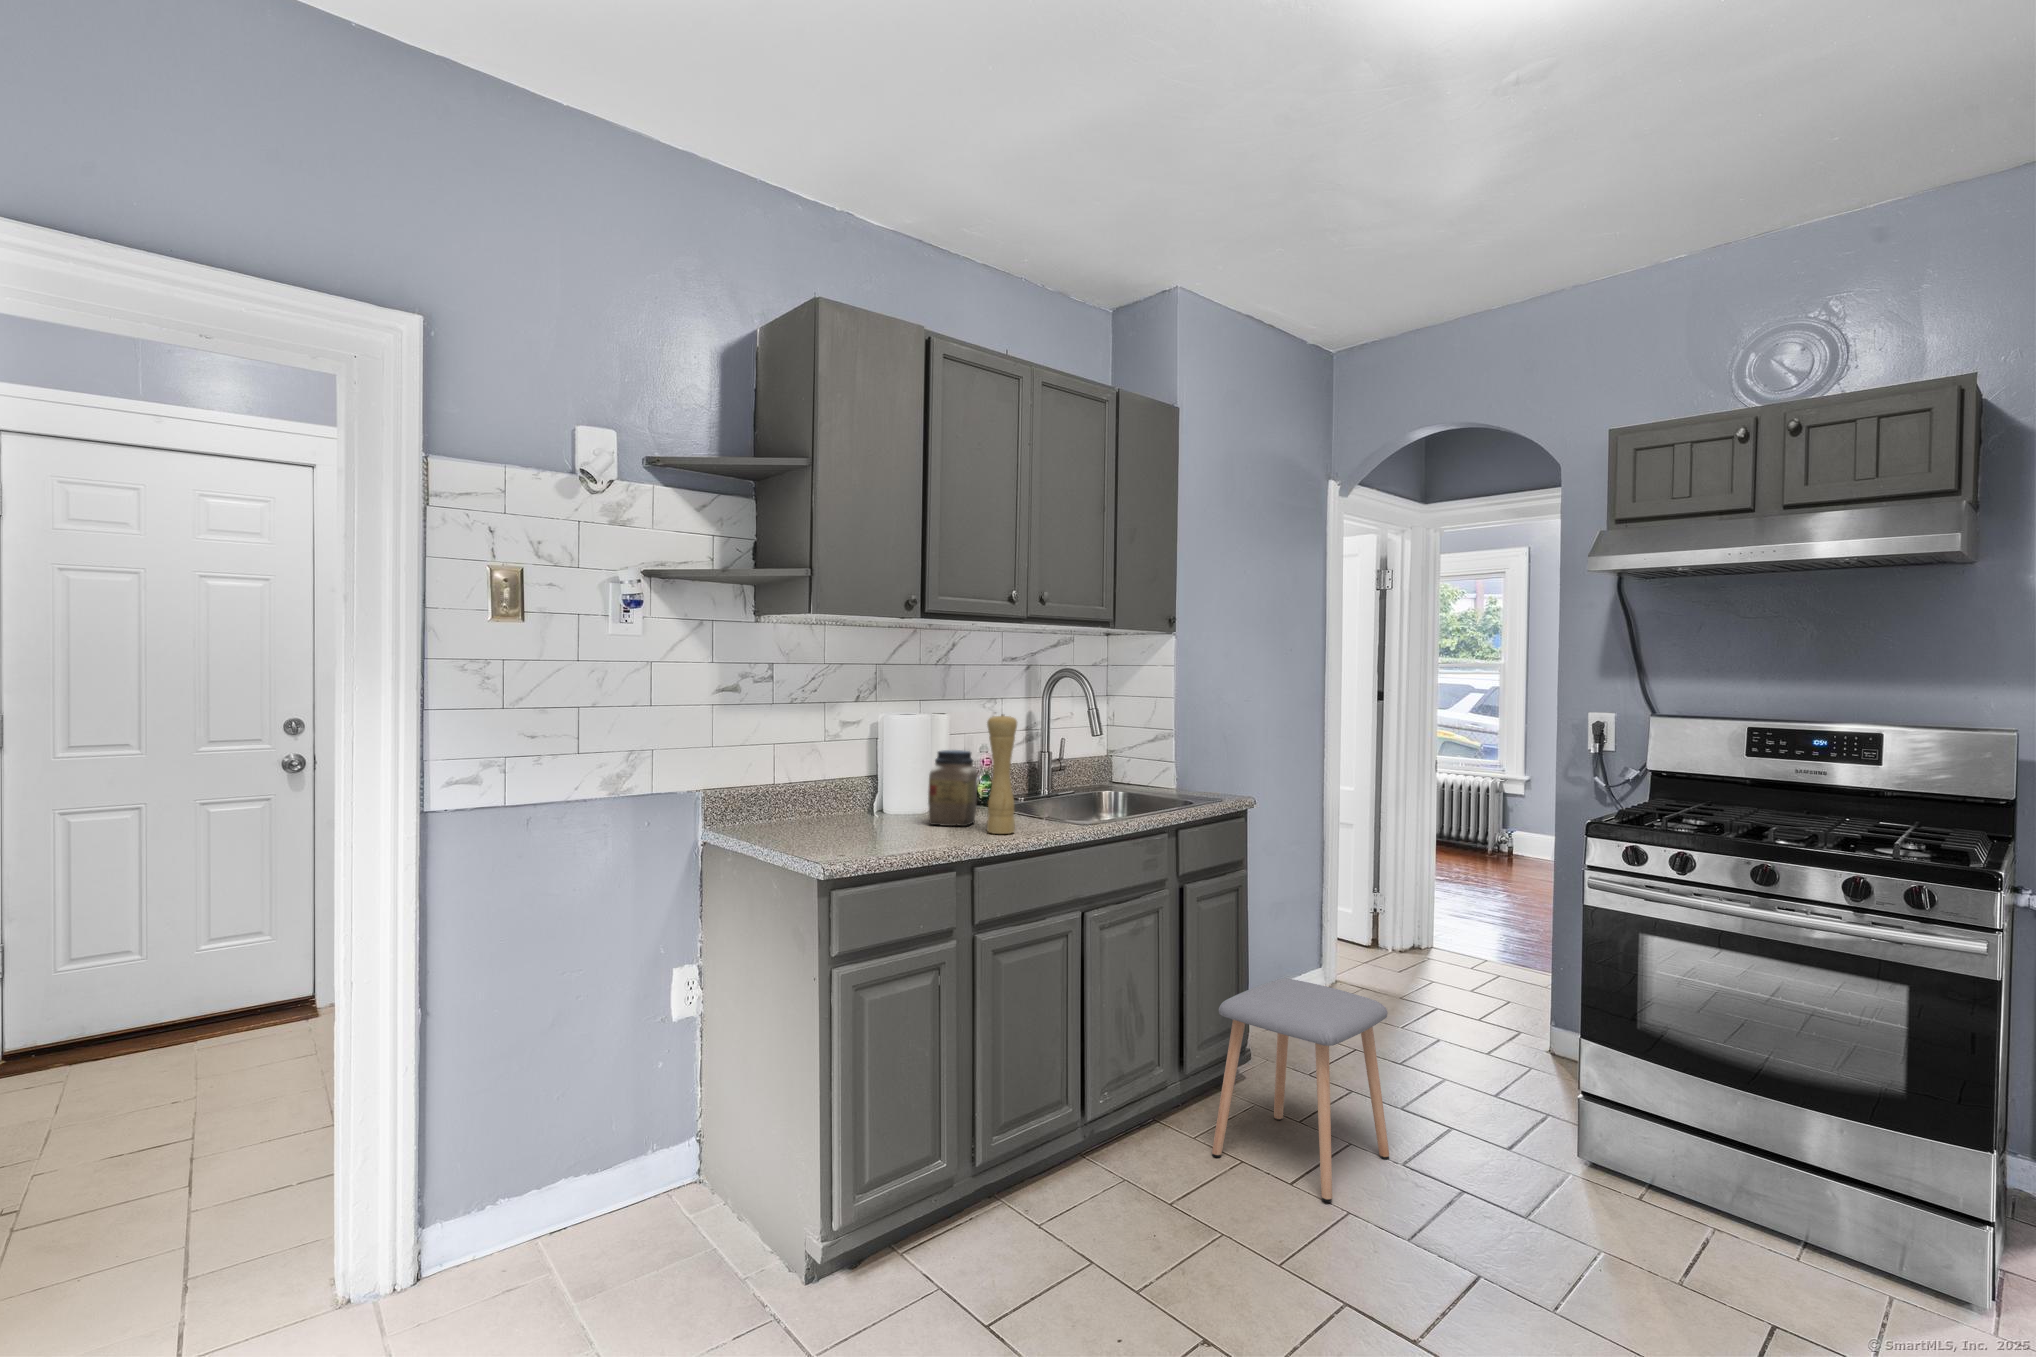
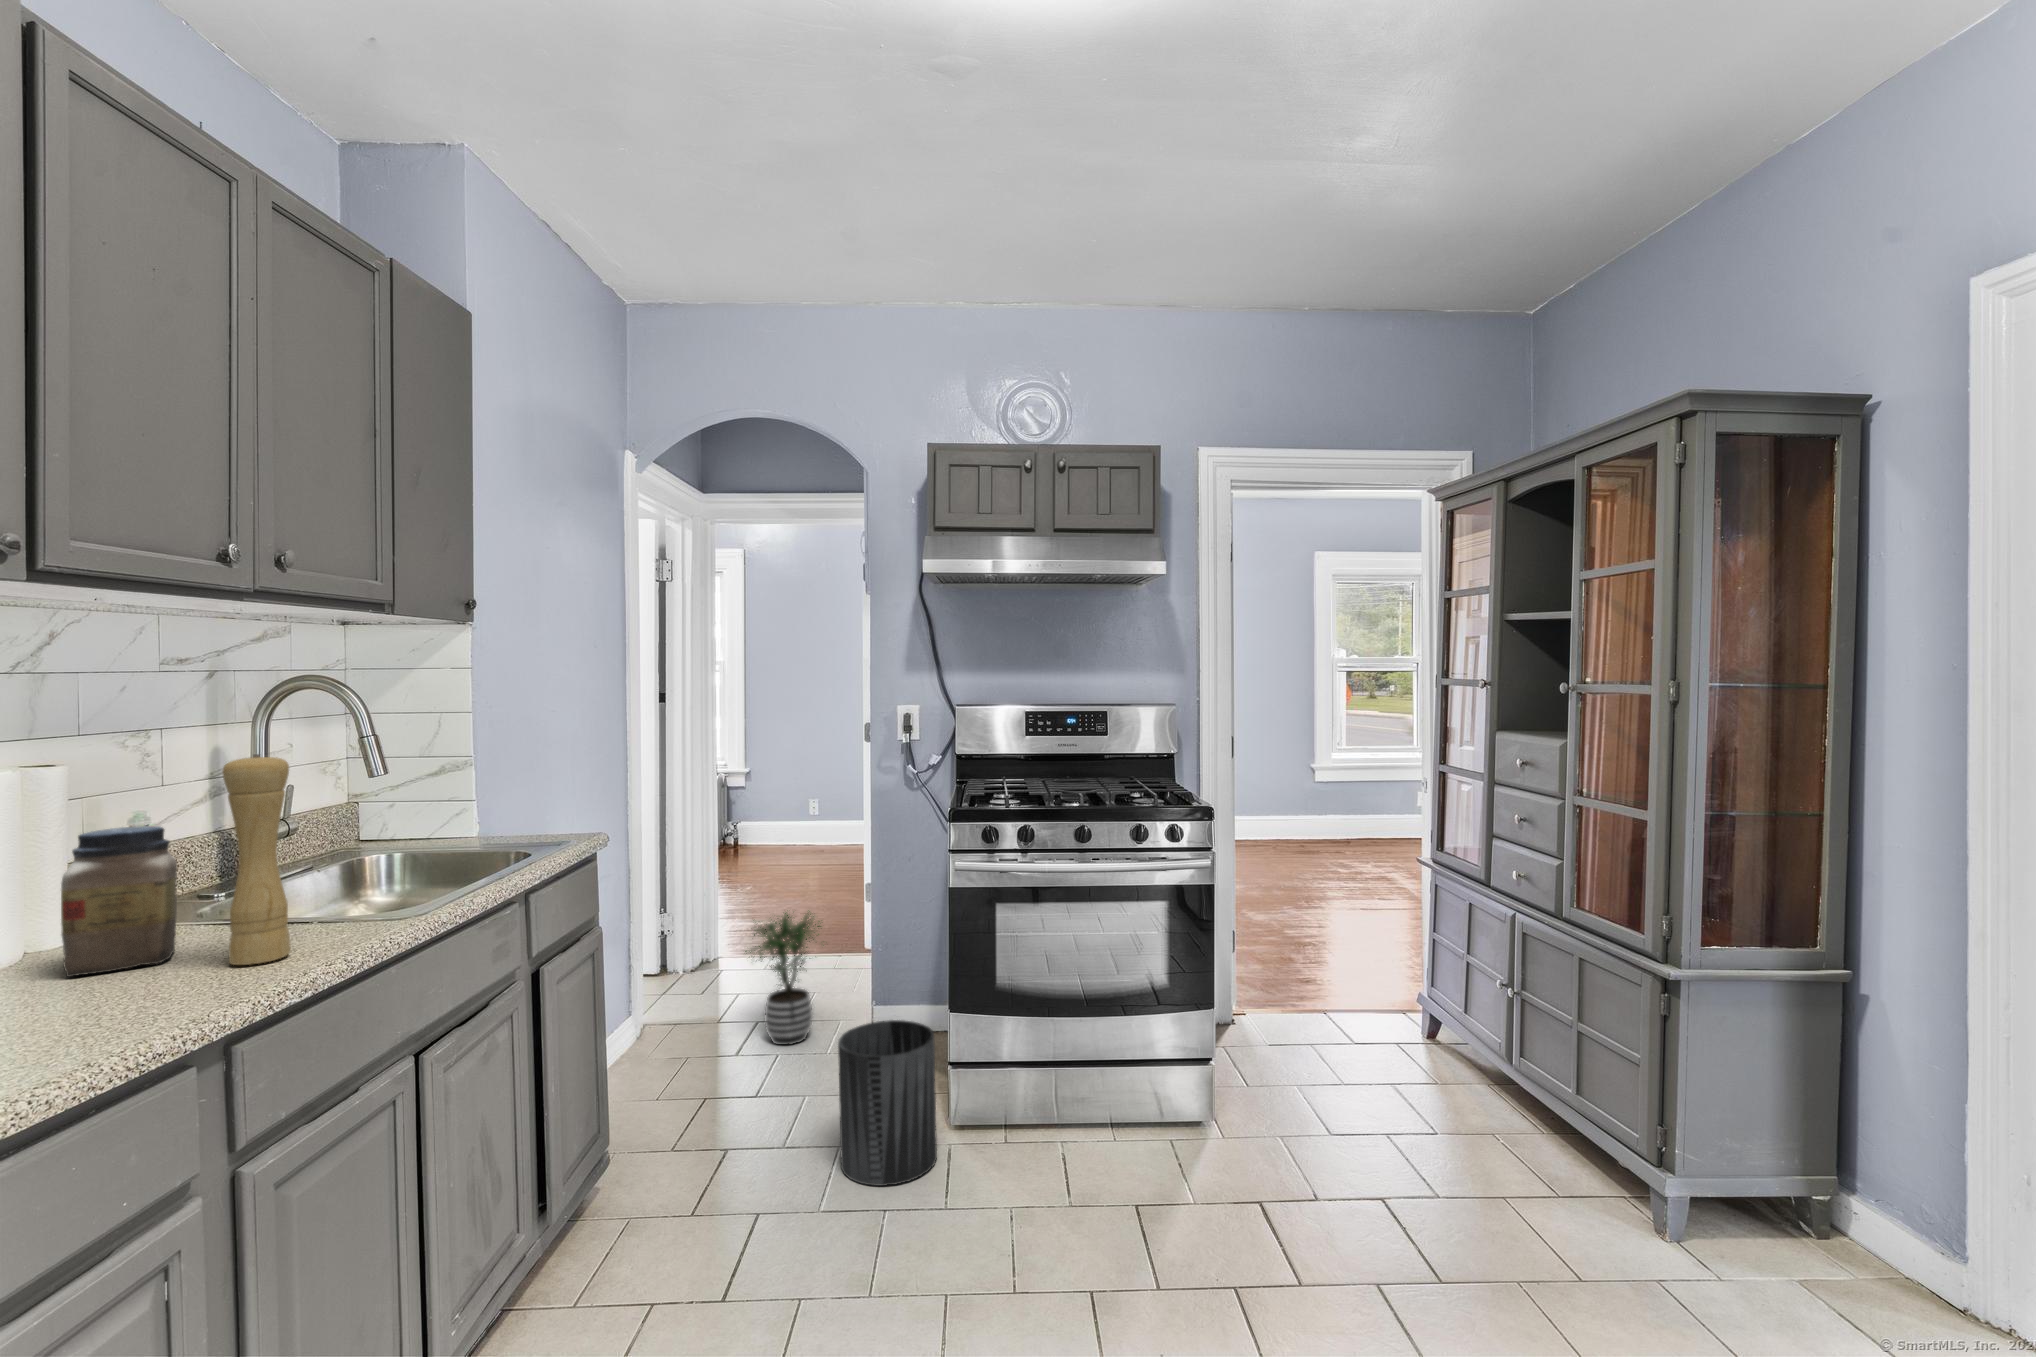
potted plant: none [1408,905,1497,1038] -> present [745,910,824,1045]
stool: present [1212,978,1389,1202] -> none [613,1041,809,1314]
trash can: none [1437,1018,1541,1177] -> present [838,1020,937,1186]

